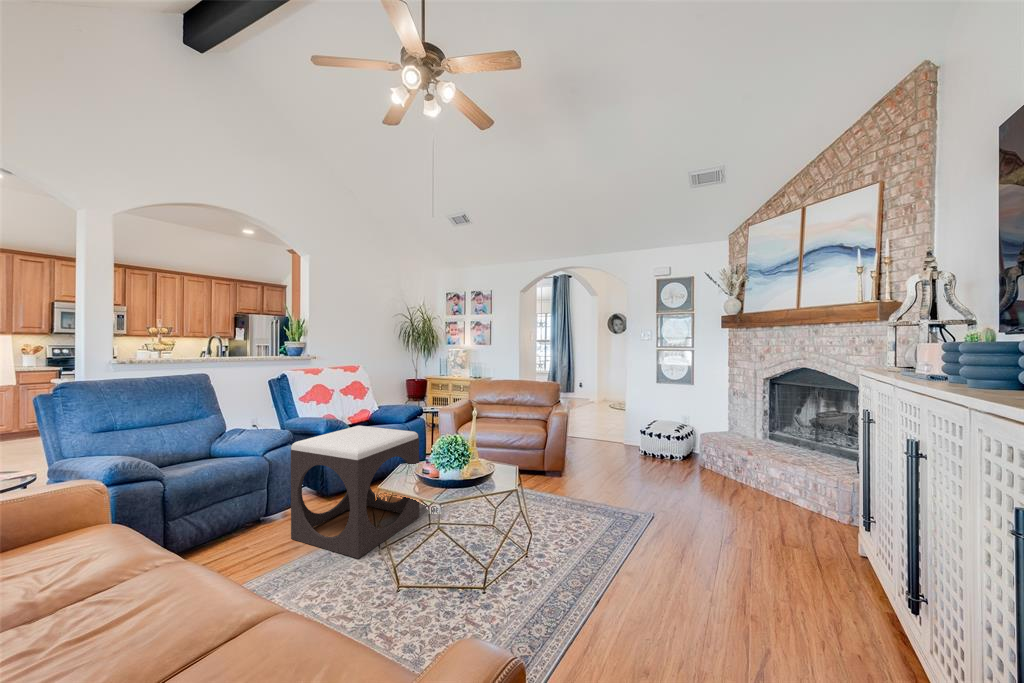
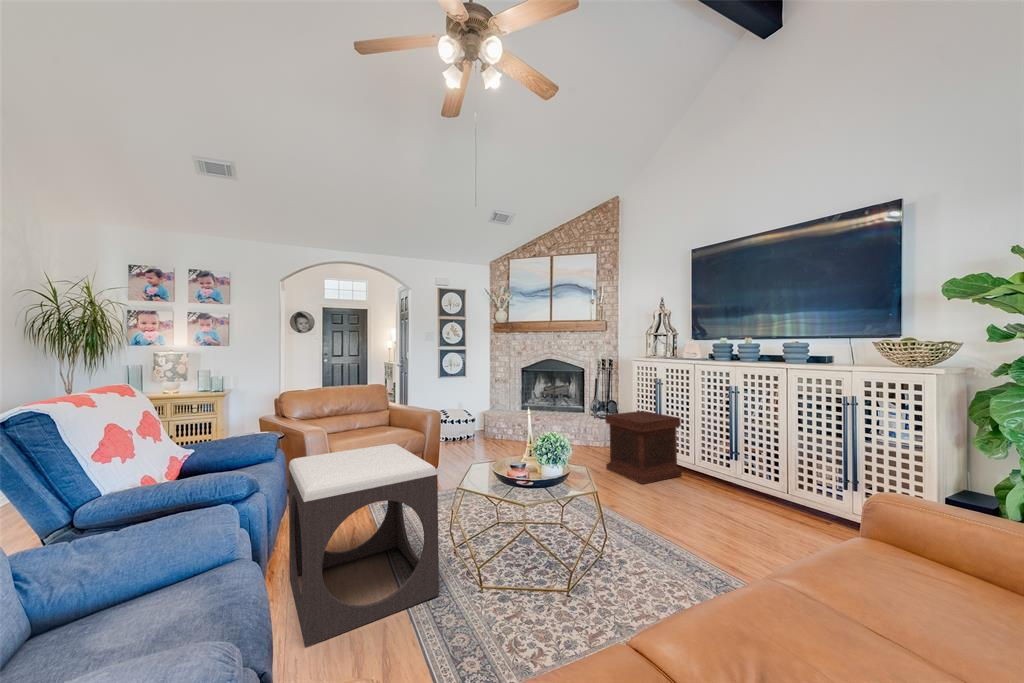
side table: none [759,471,899,654] -> present [605,411,682,484]

